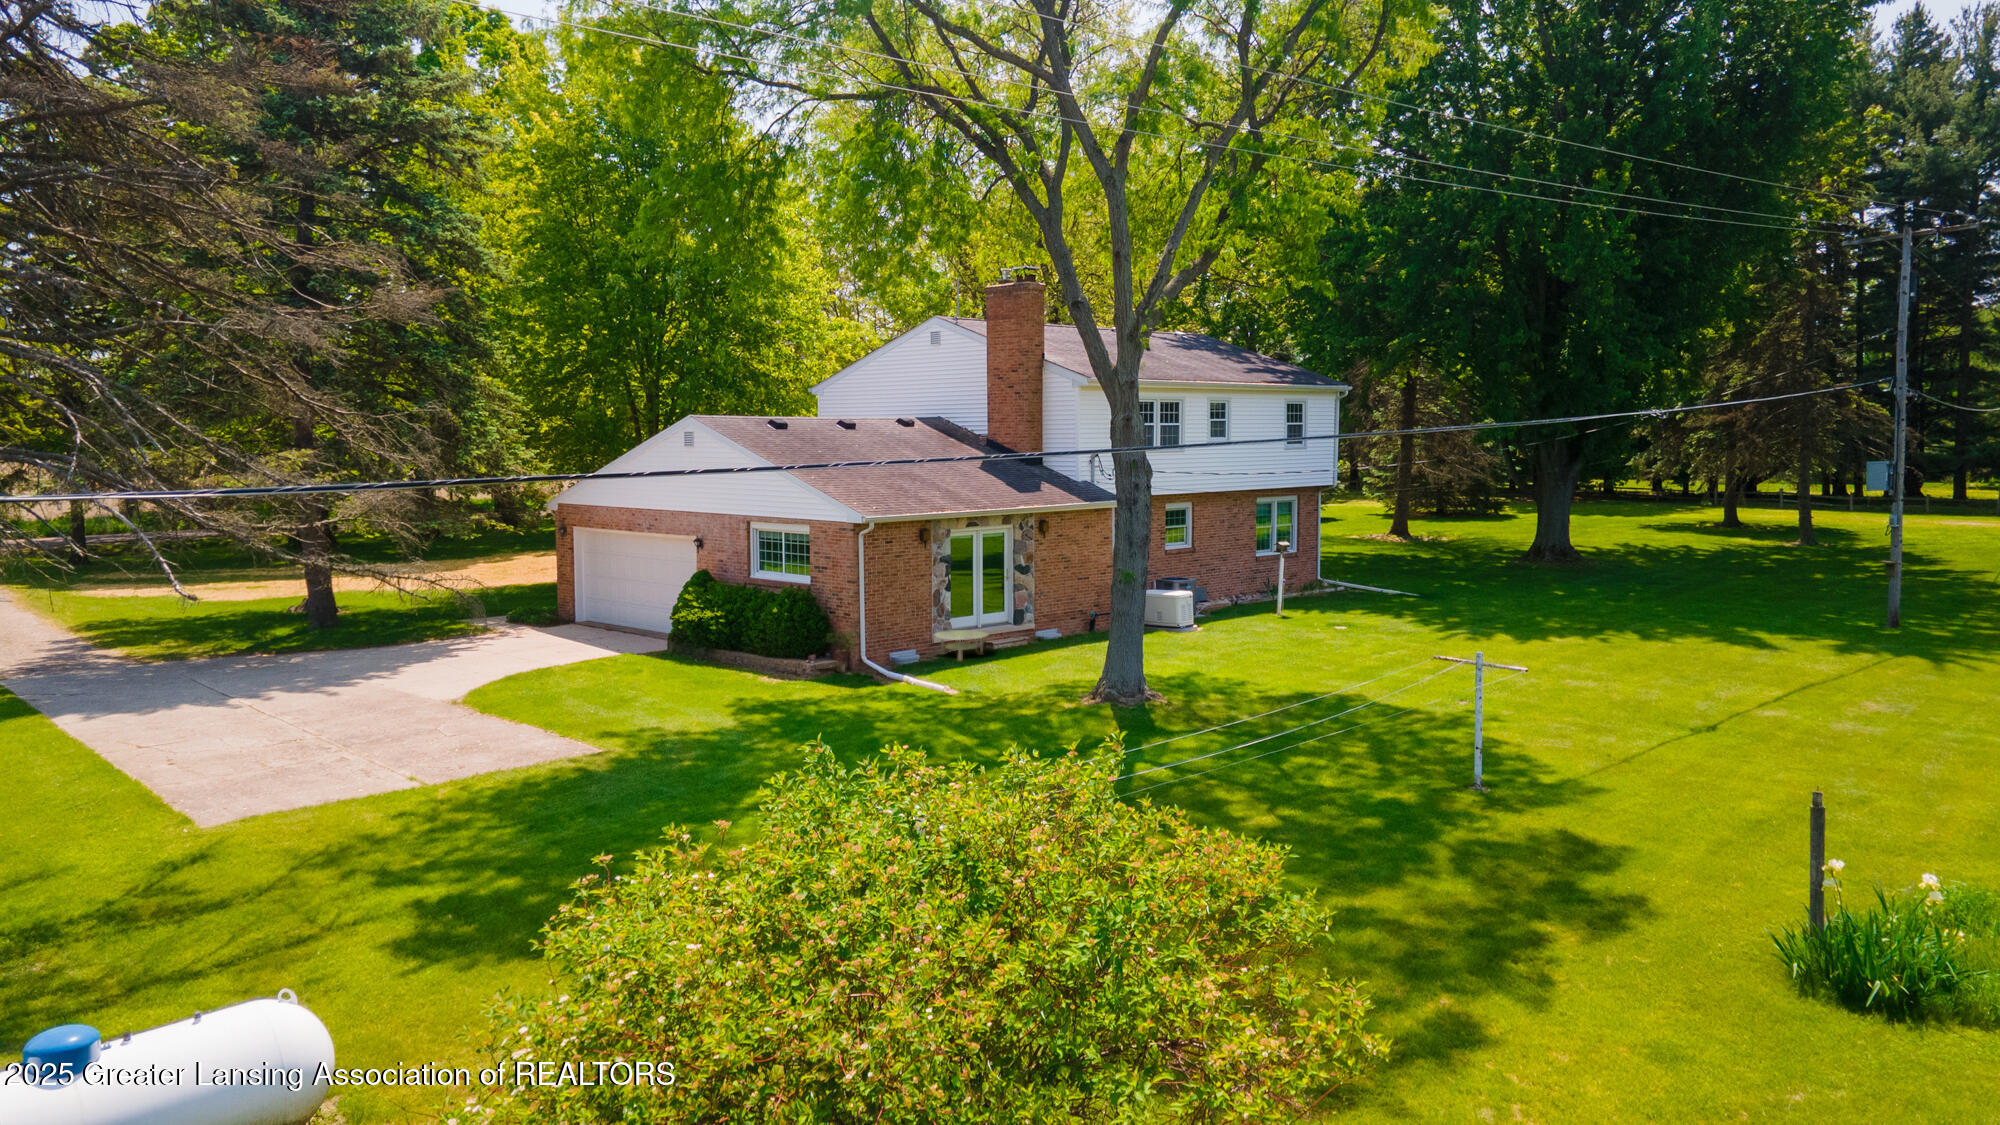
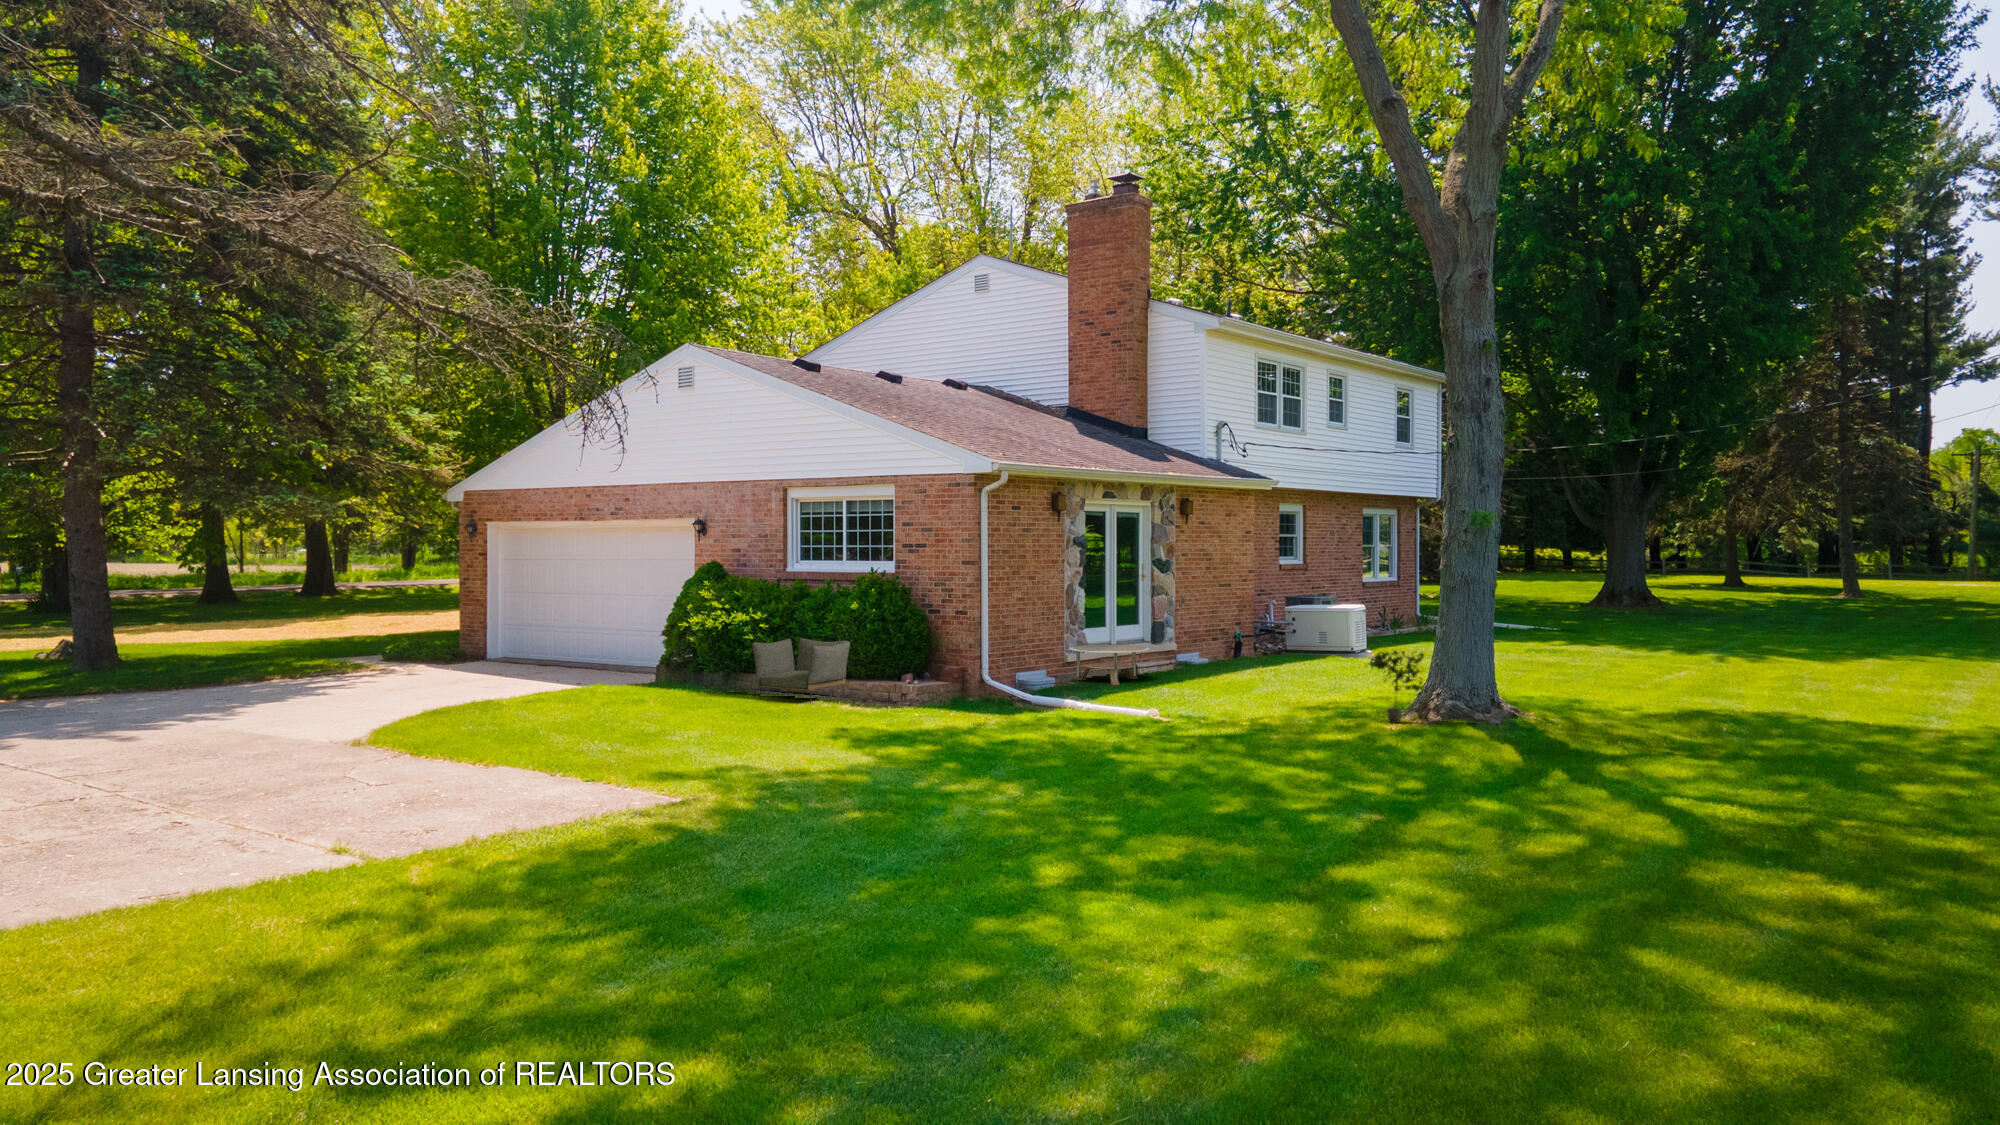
armchair: none [710,629,772,675] -> present [752,638,850,703]
potted plant: present [826,632,855,673] -> present [1366,651,1424,723]

